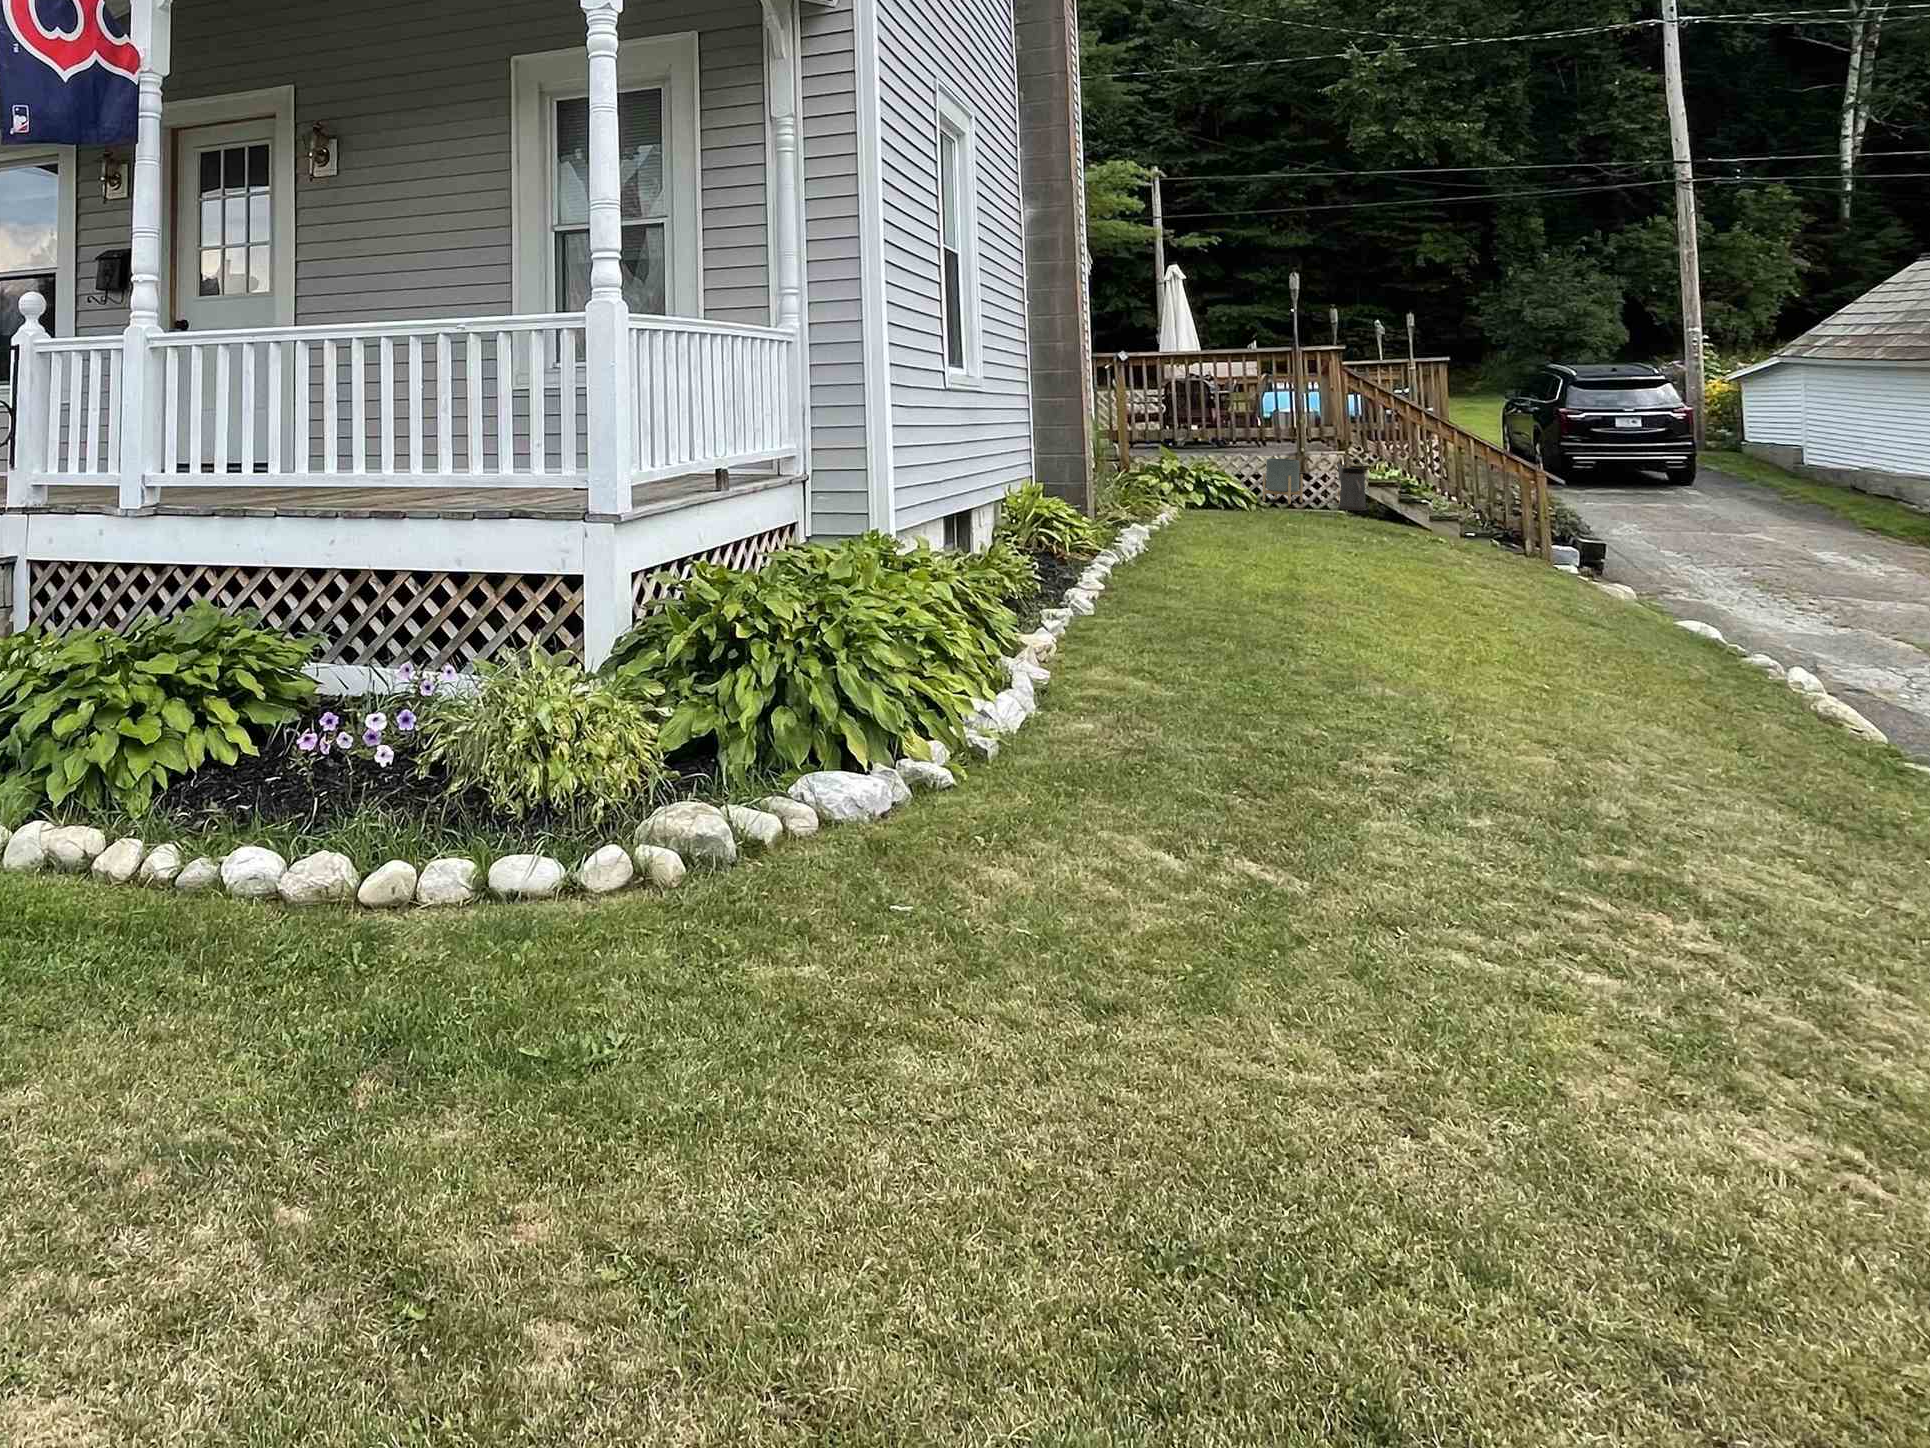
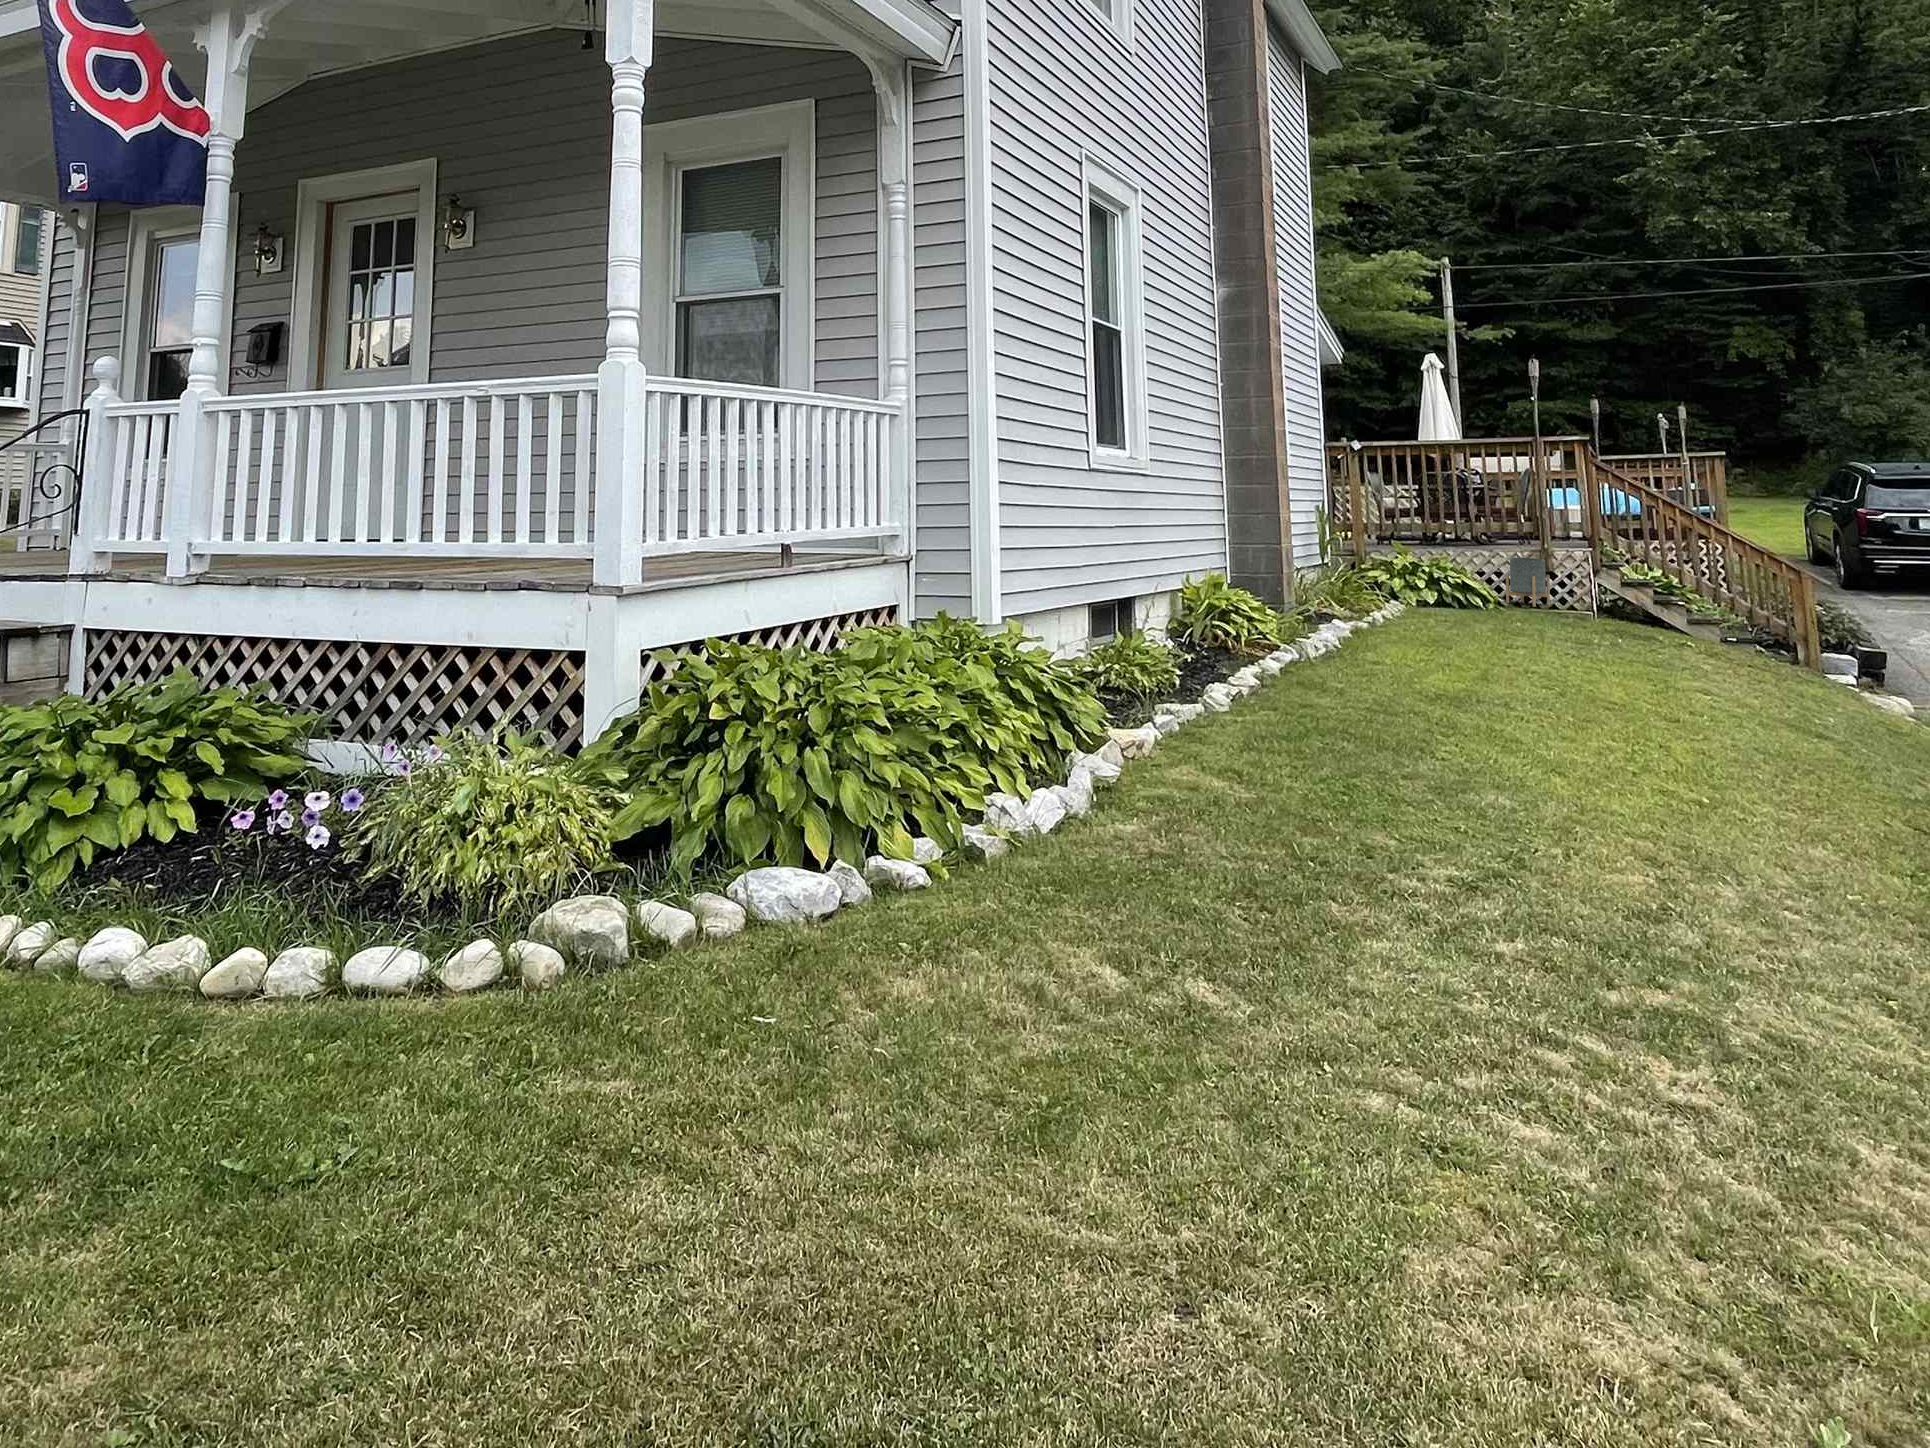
watering can: present [1337,459,1367,510] -> none [1587,558,1618,615]

